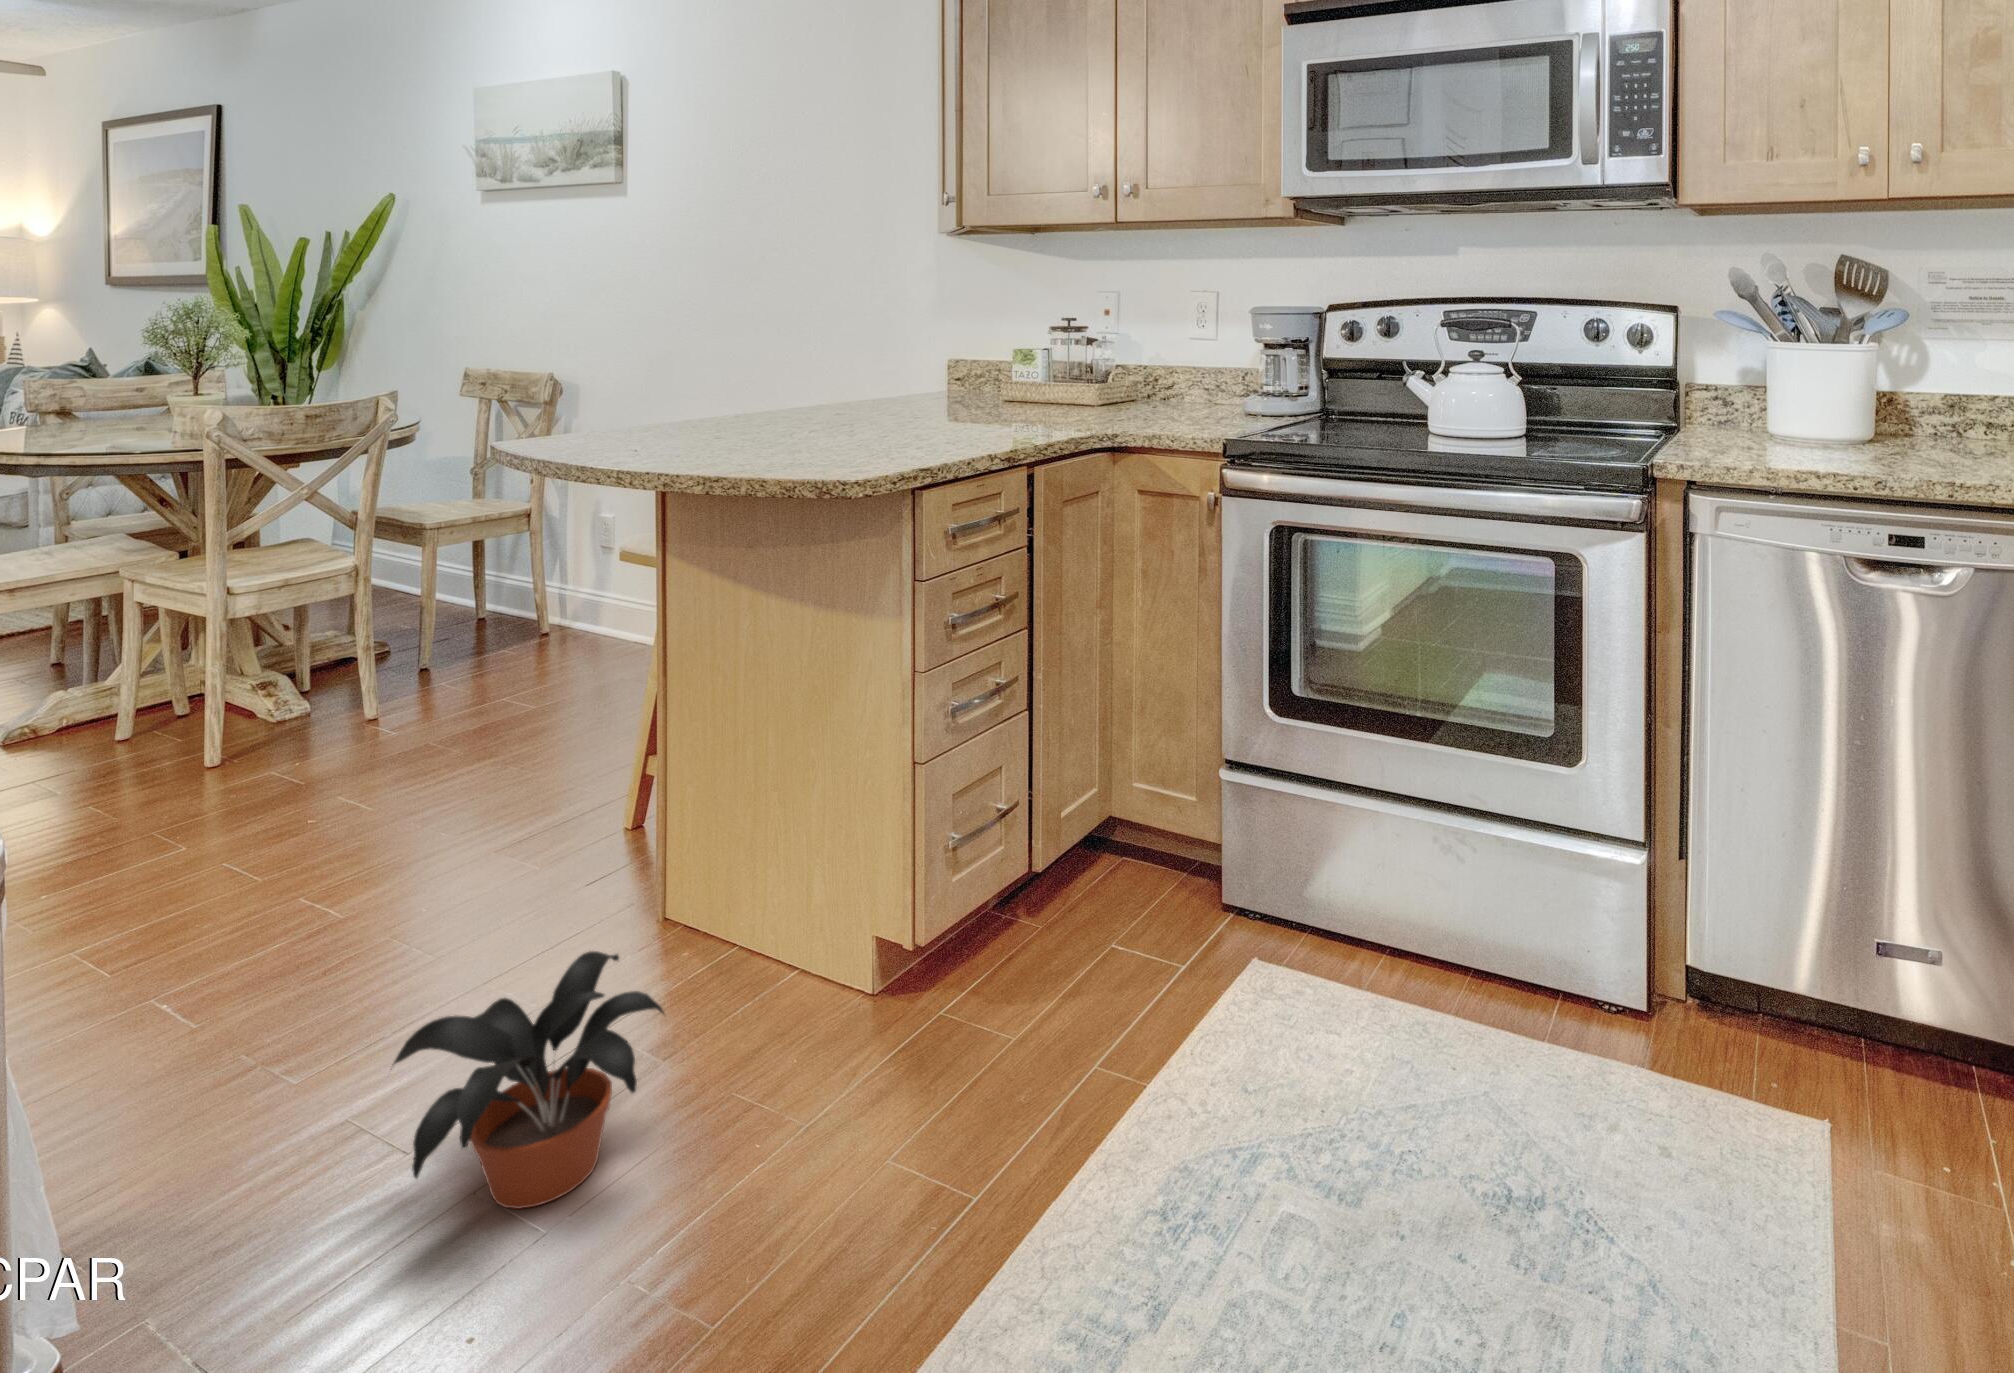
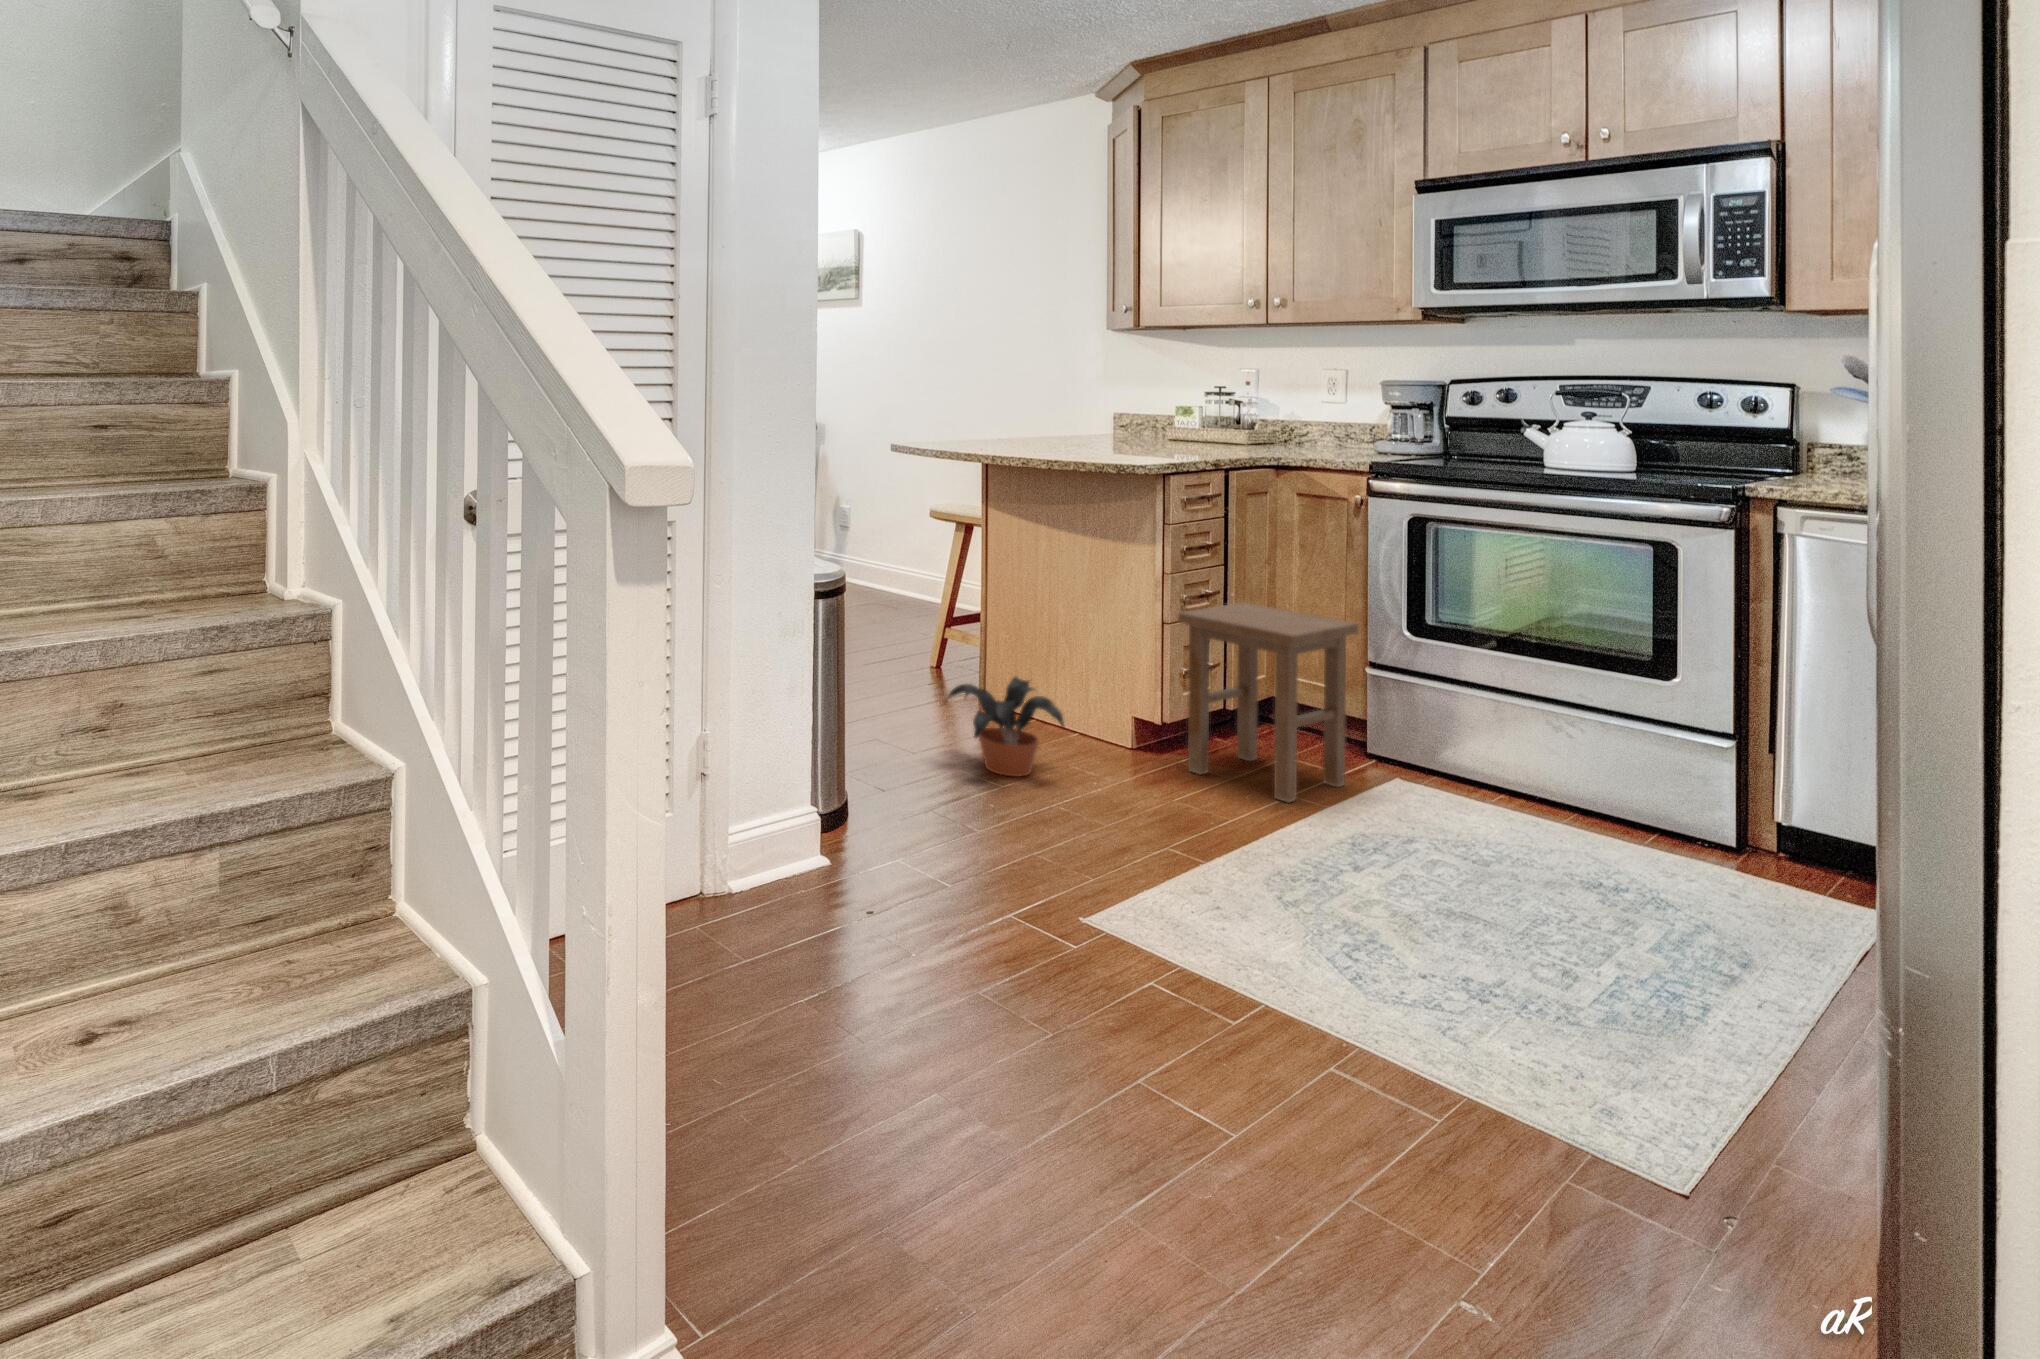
stool: none [898,700,1186,1100] -> present [1178,603,1358,802]

